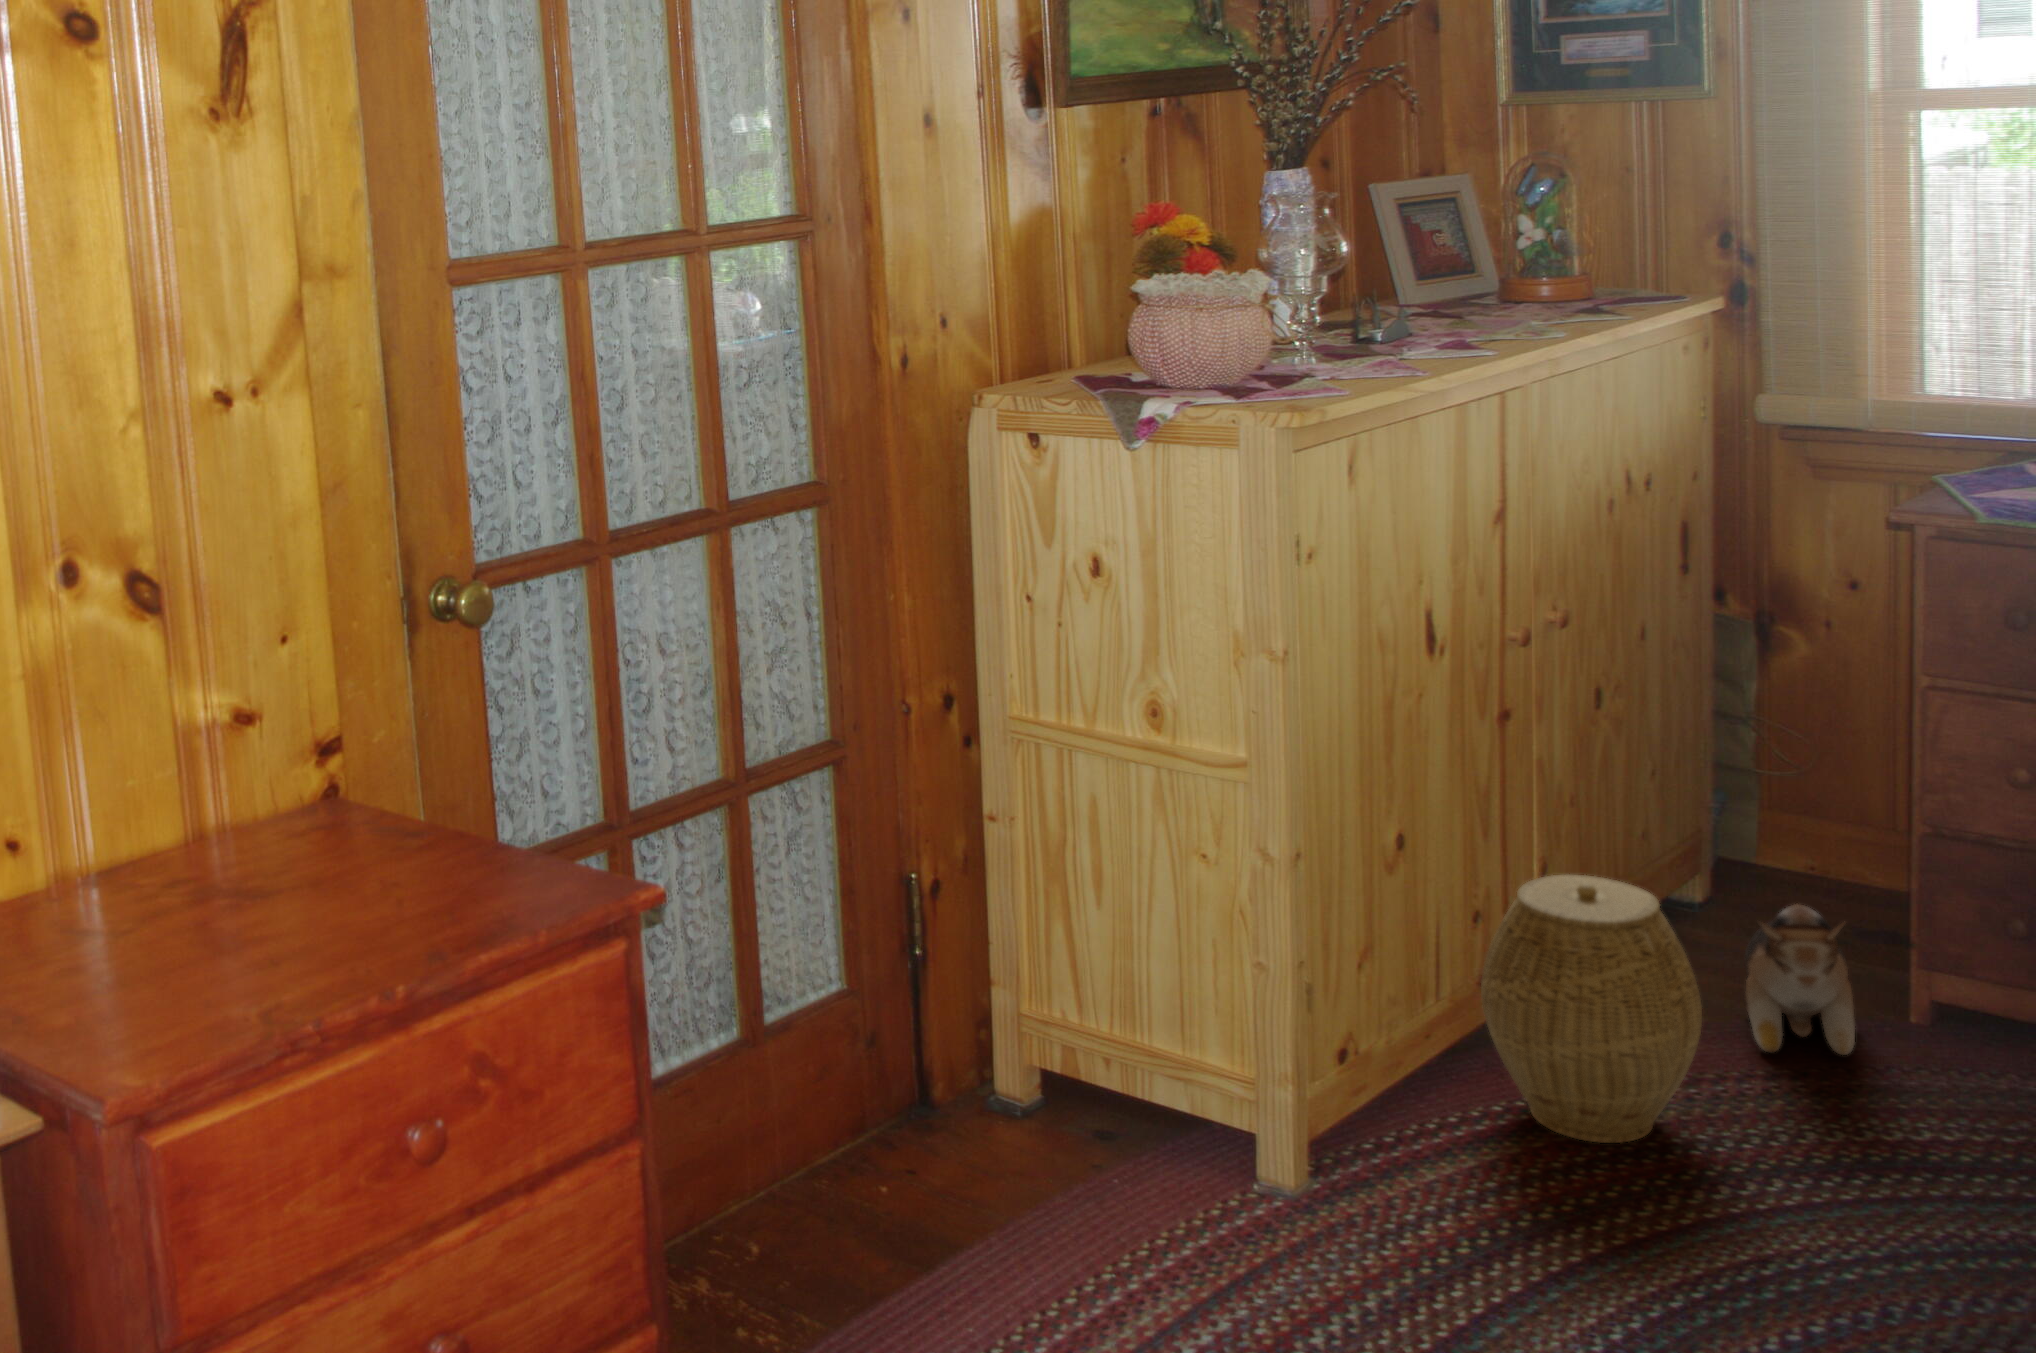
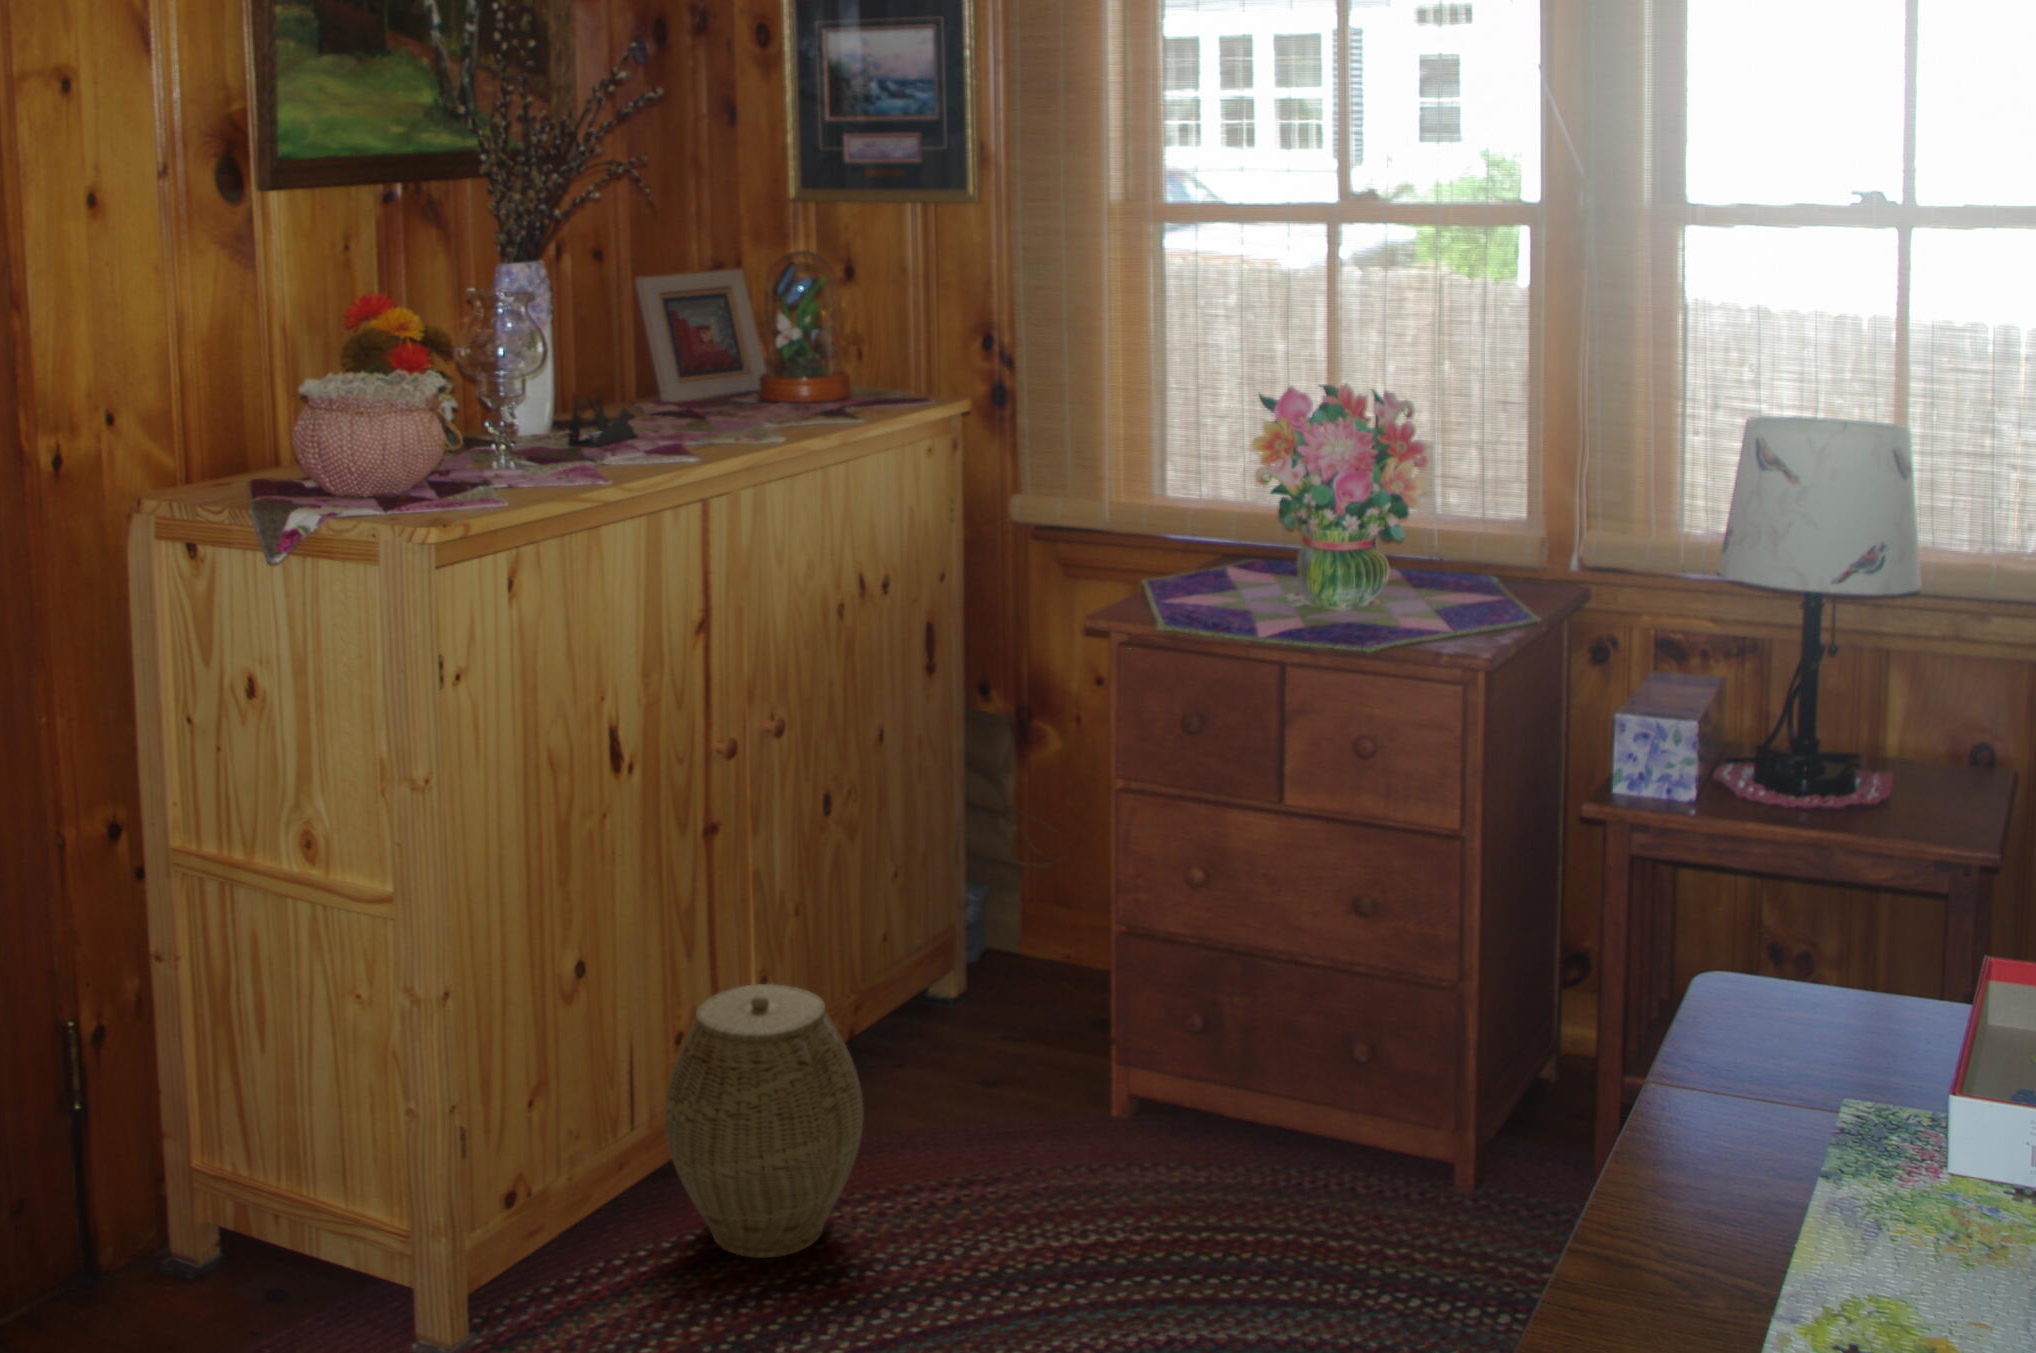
plush toy: present [1744,904,1855,1055] -> none [934,993,1039,1141]

